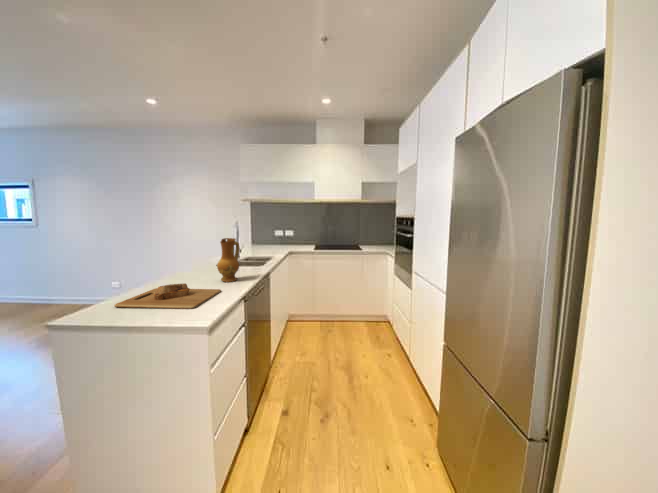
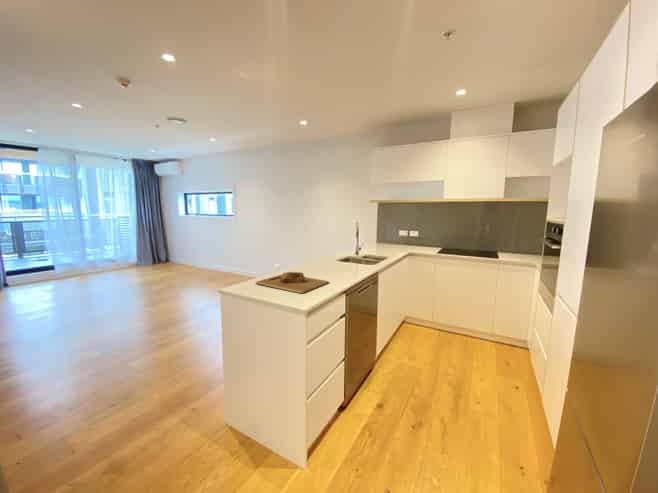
ceramic jug: present [217,238,239,282] -> none [331,237,351,276]

